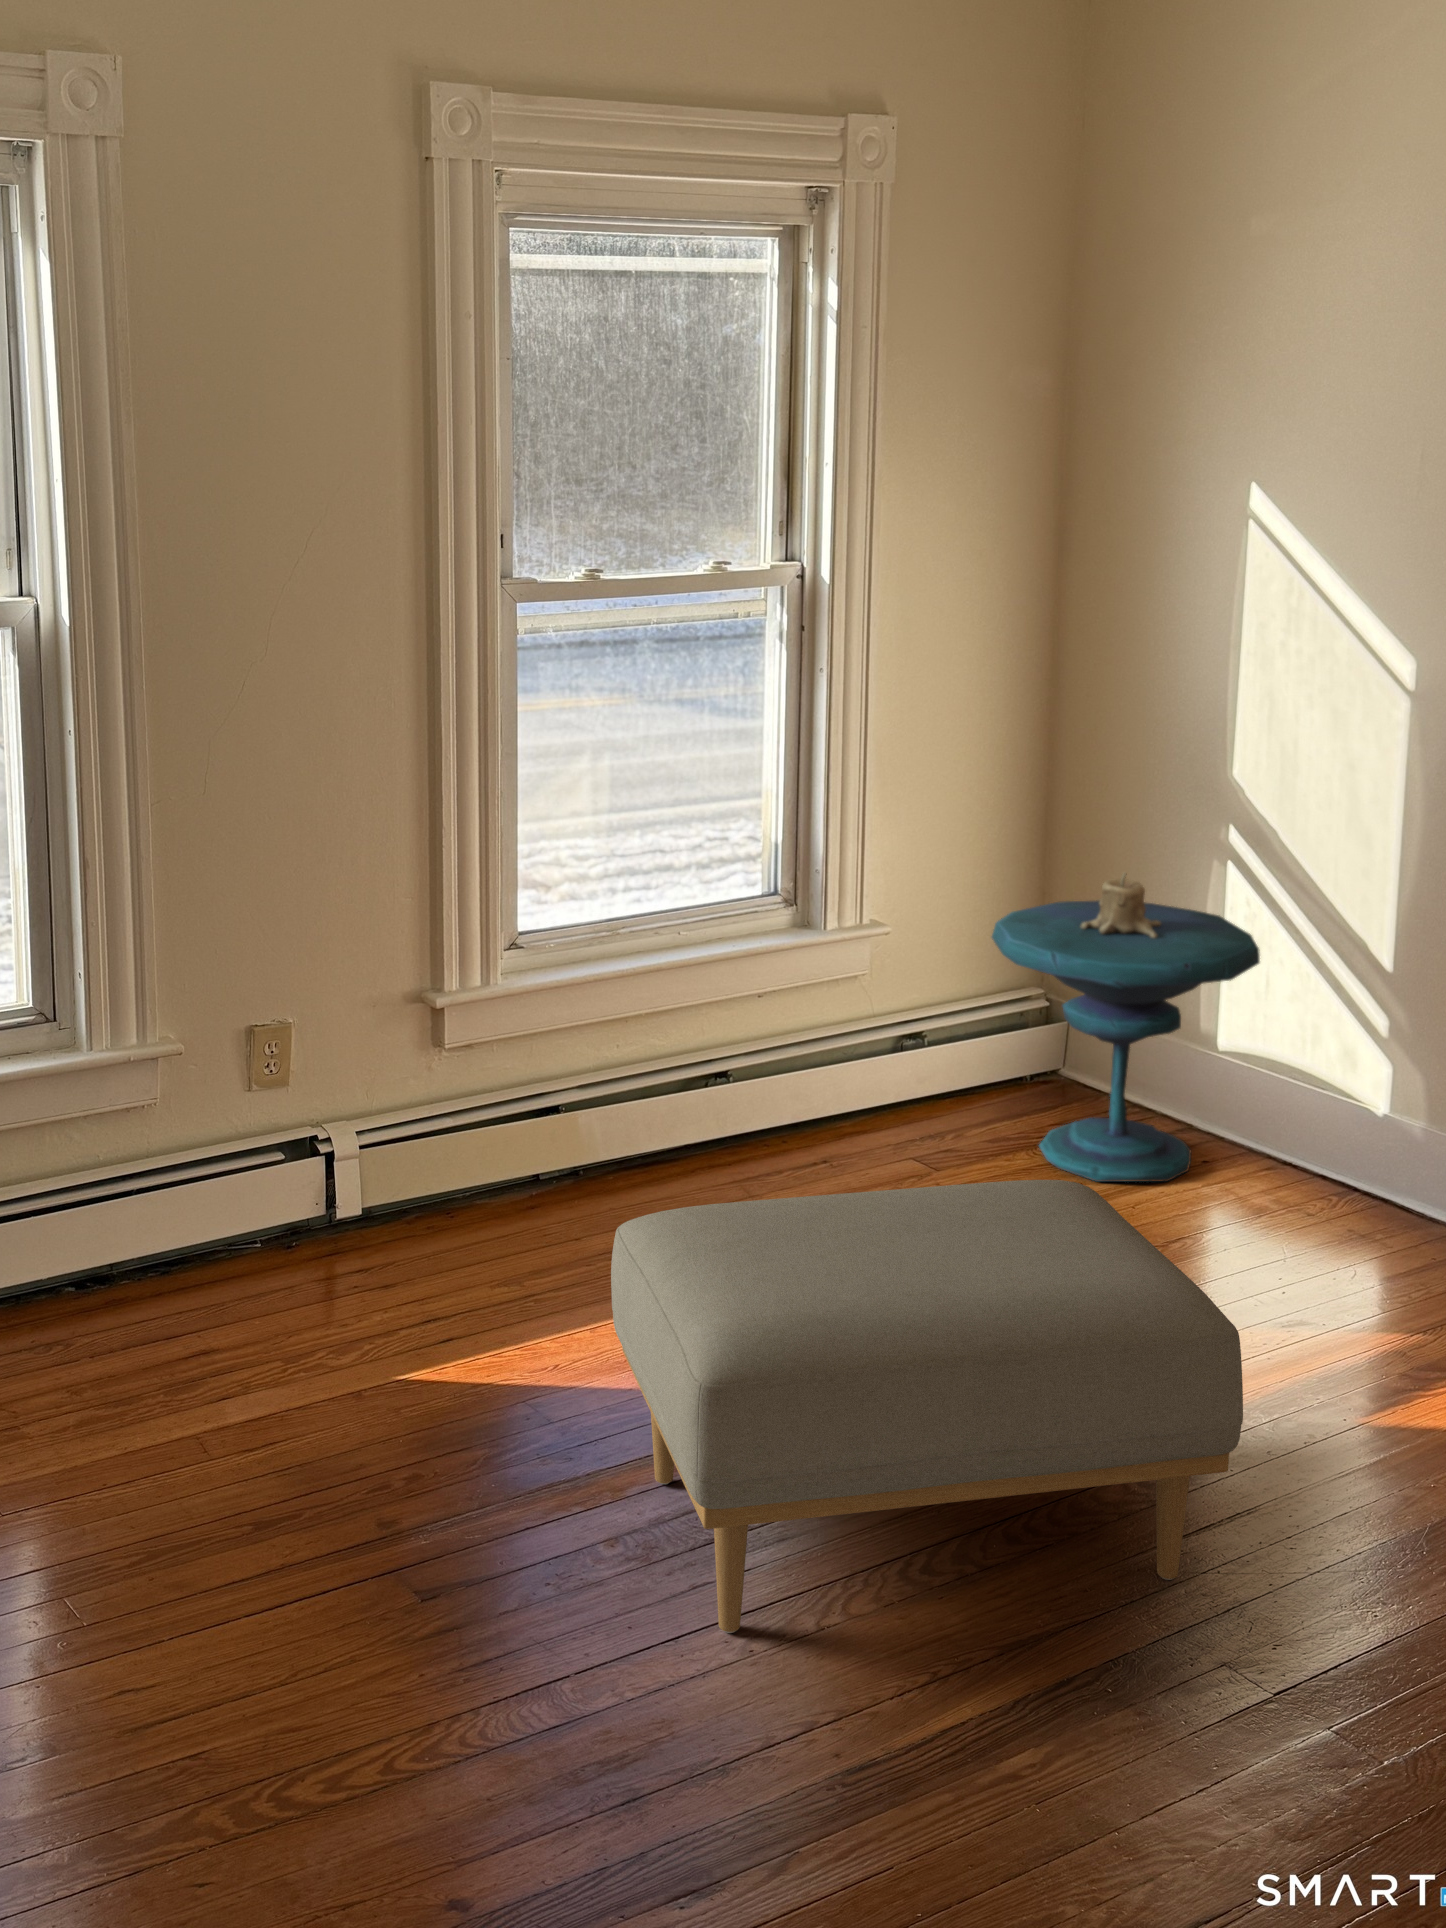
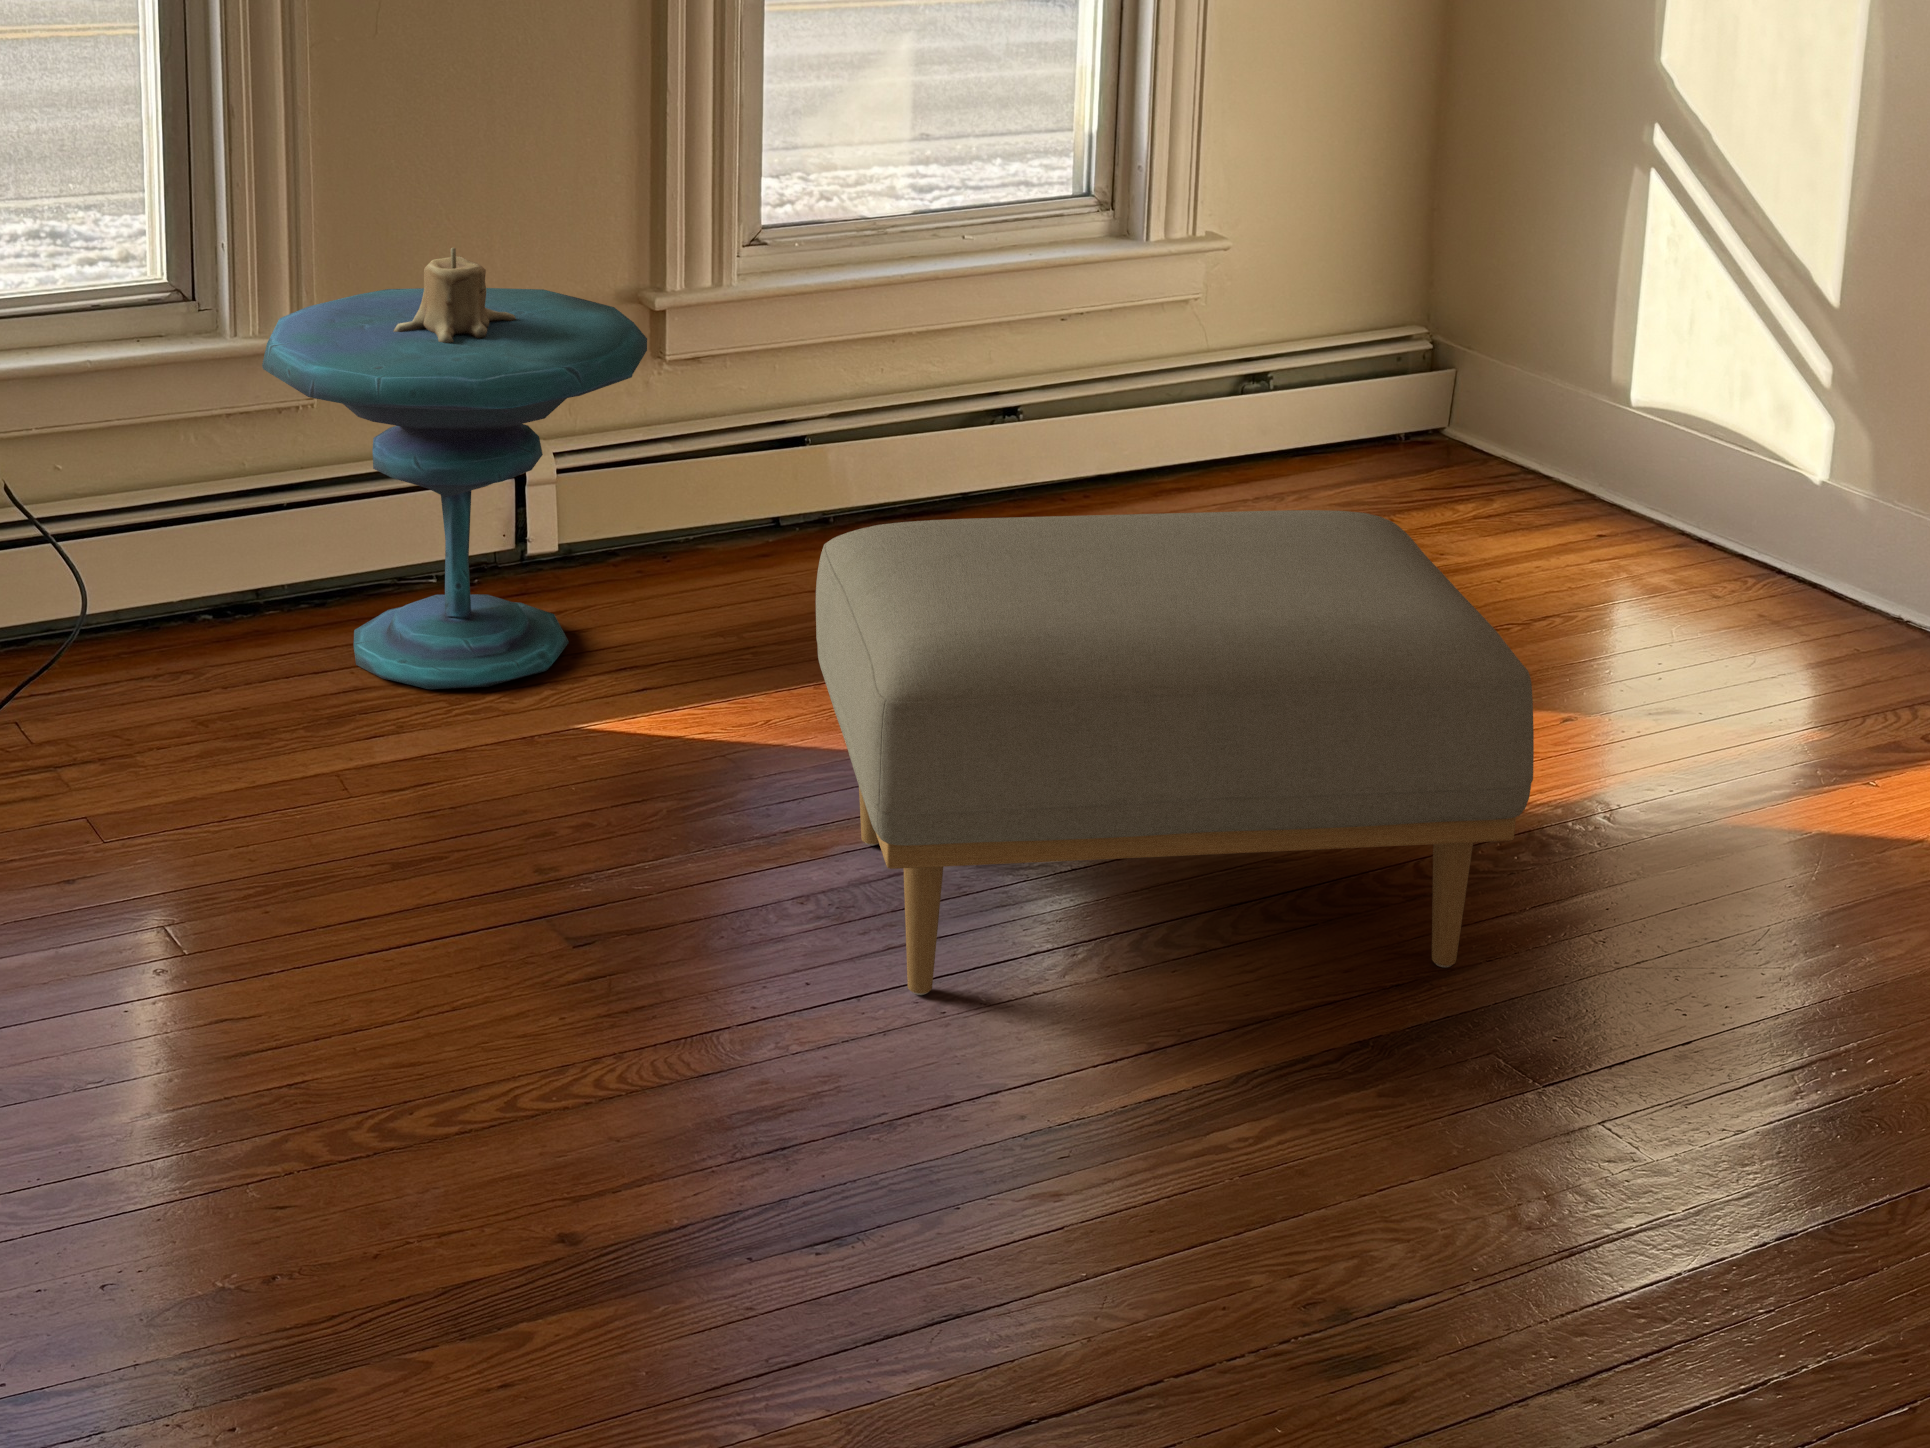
side table: present [992,873,1260,1182] -> present [262,248,647,689]

